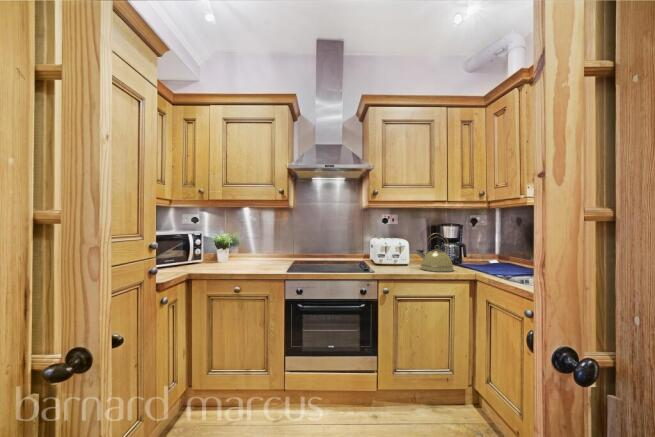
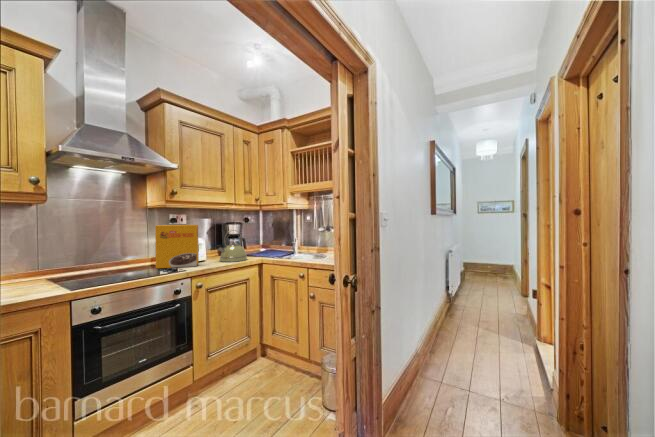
cereal box: none [357,225,395,270] -> present [155,225,199,269]

